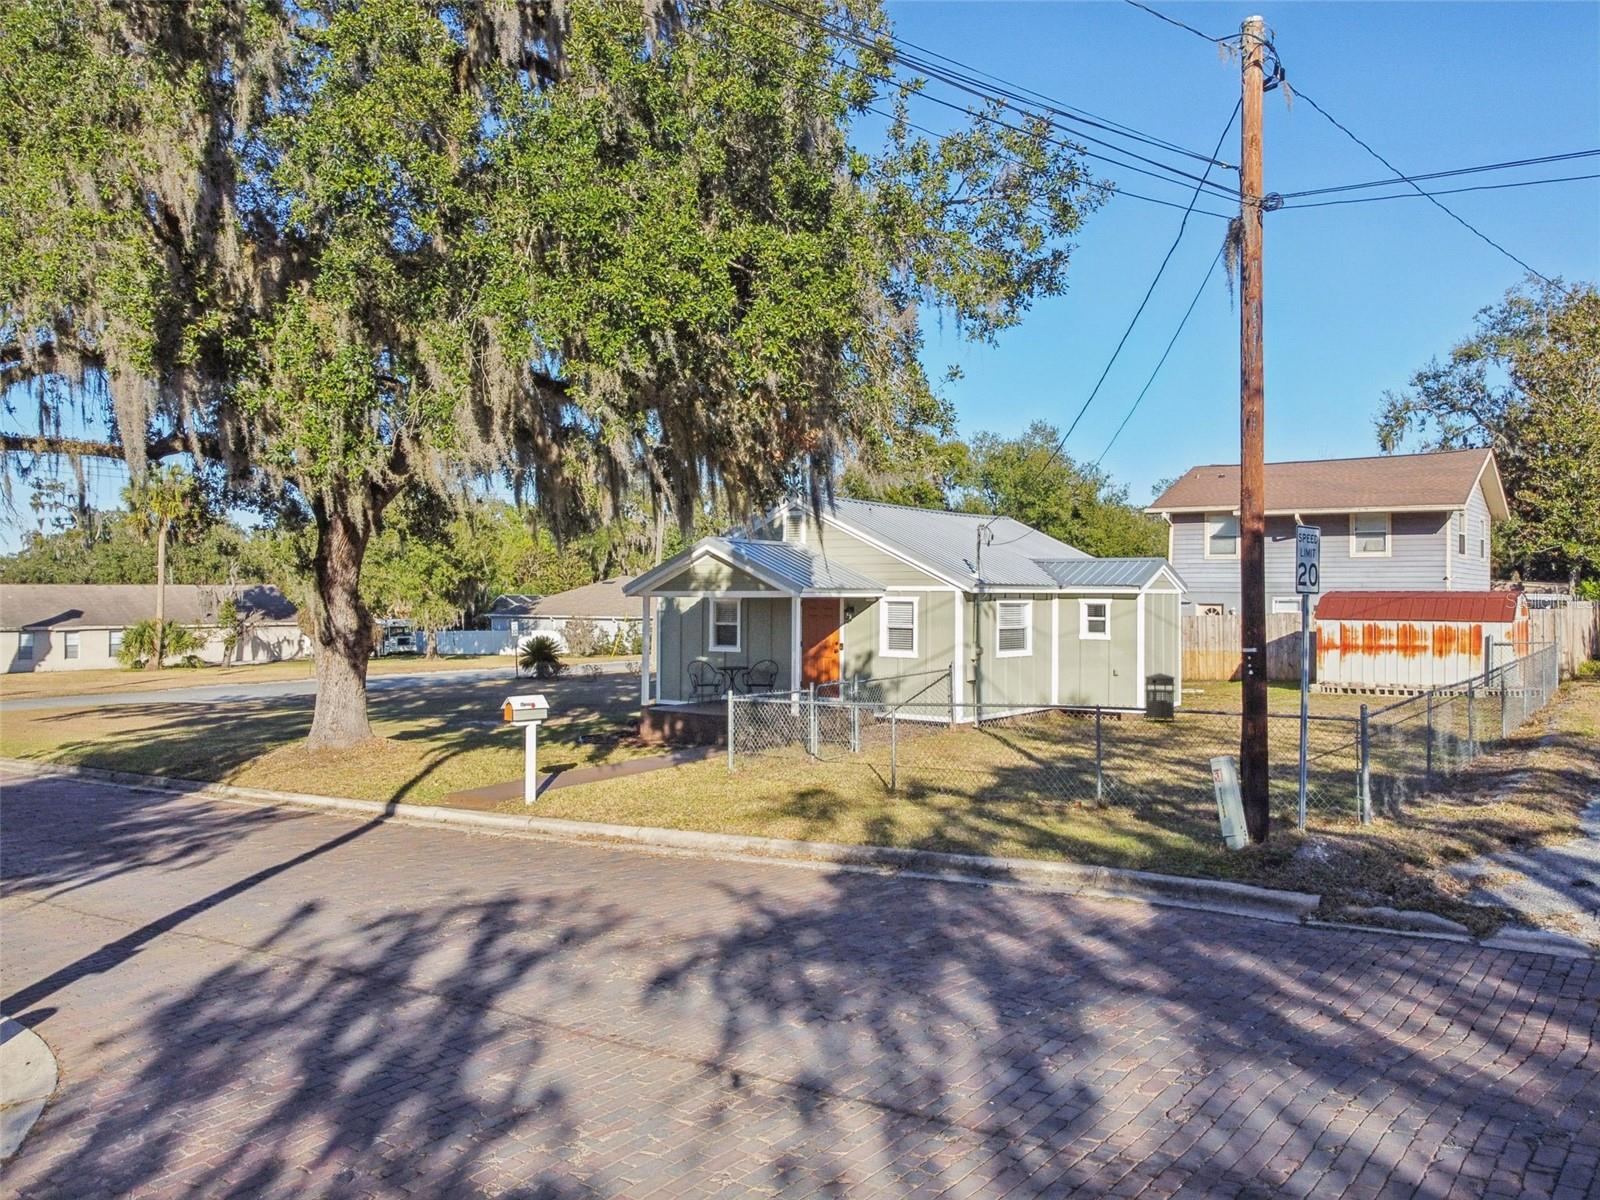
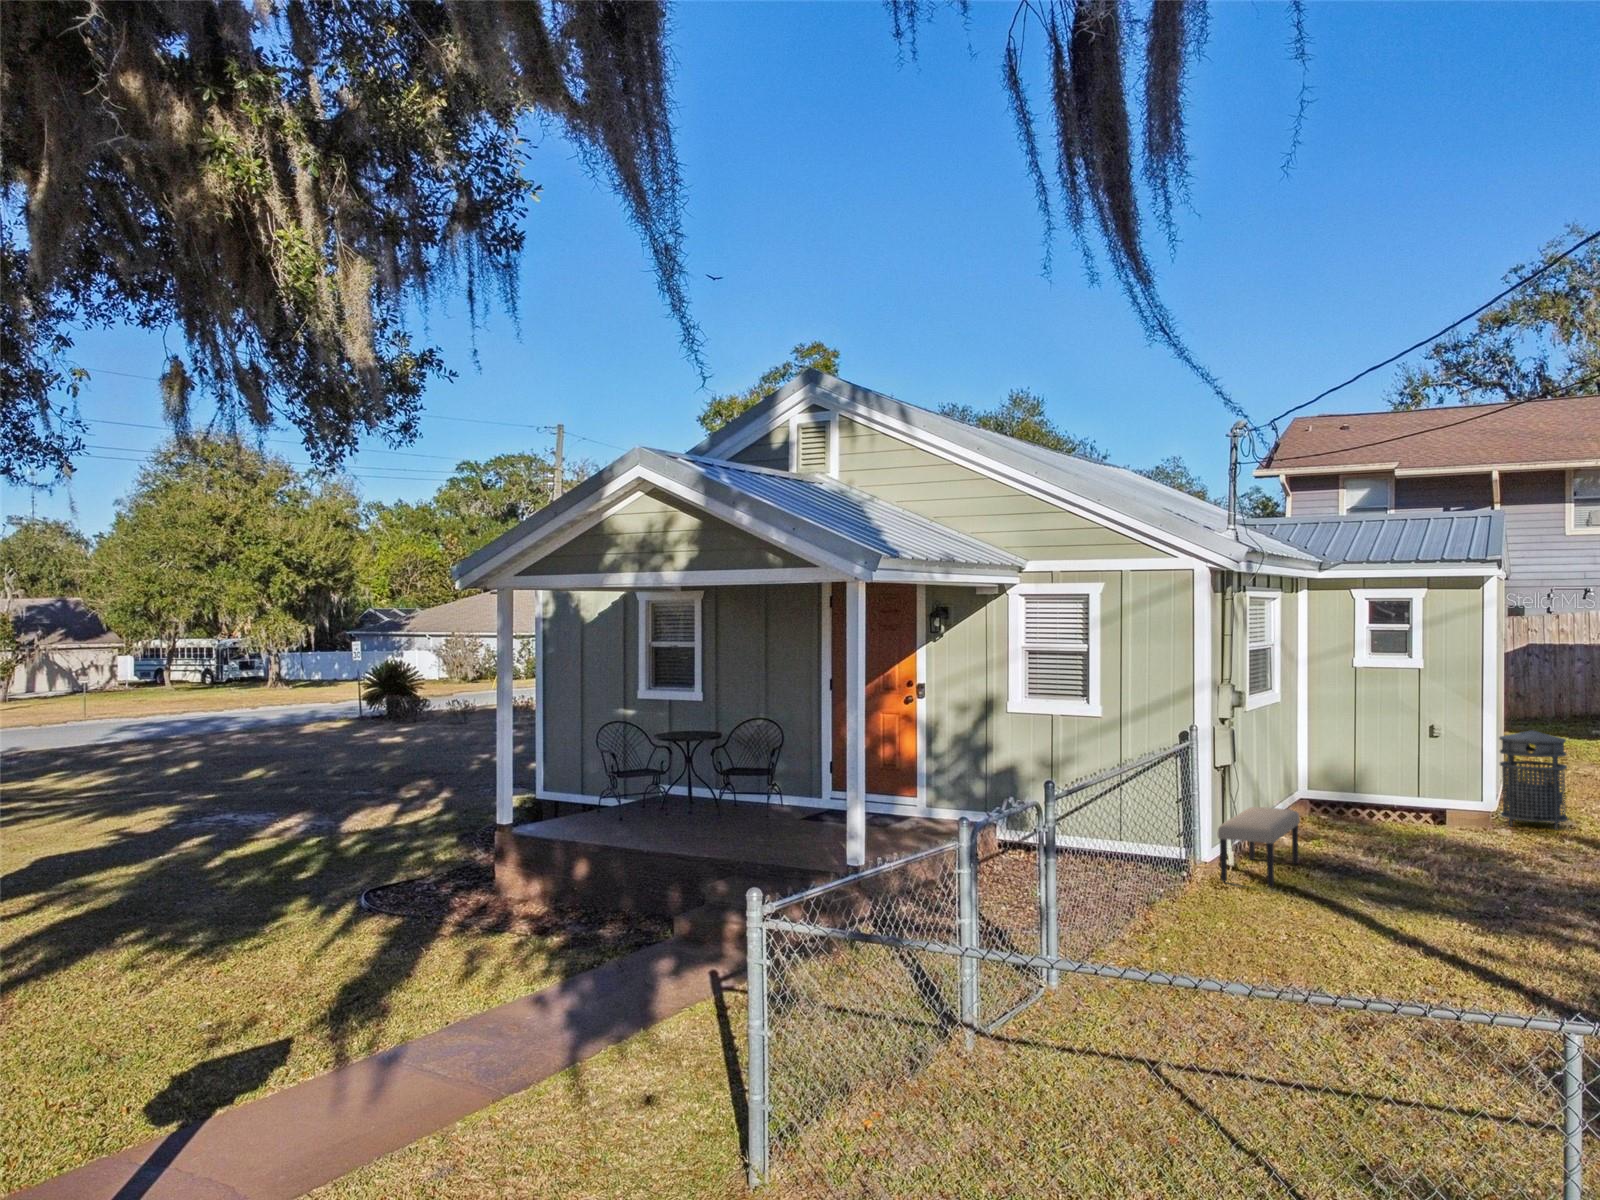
bench: none [962,703,1011,733] -> present [1218,807,1300,887]

